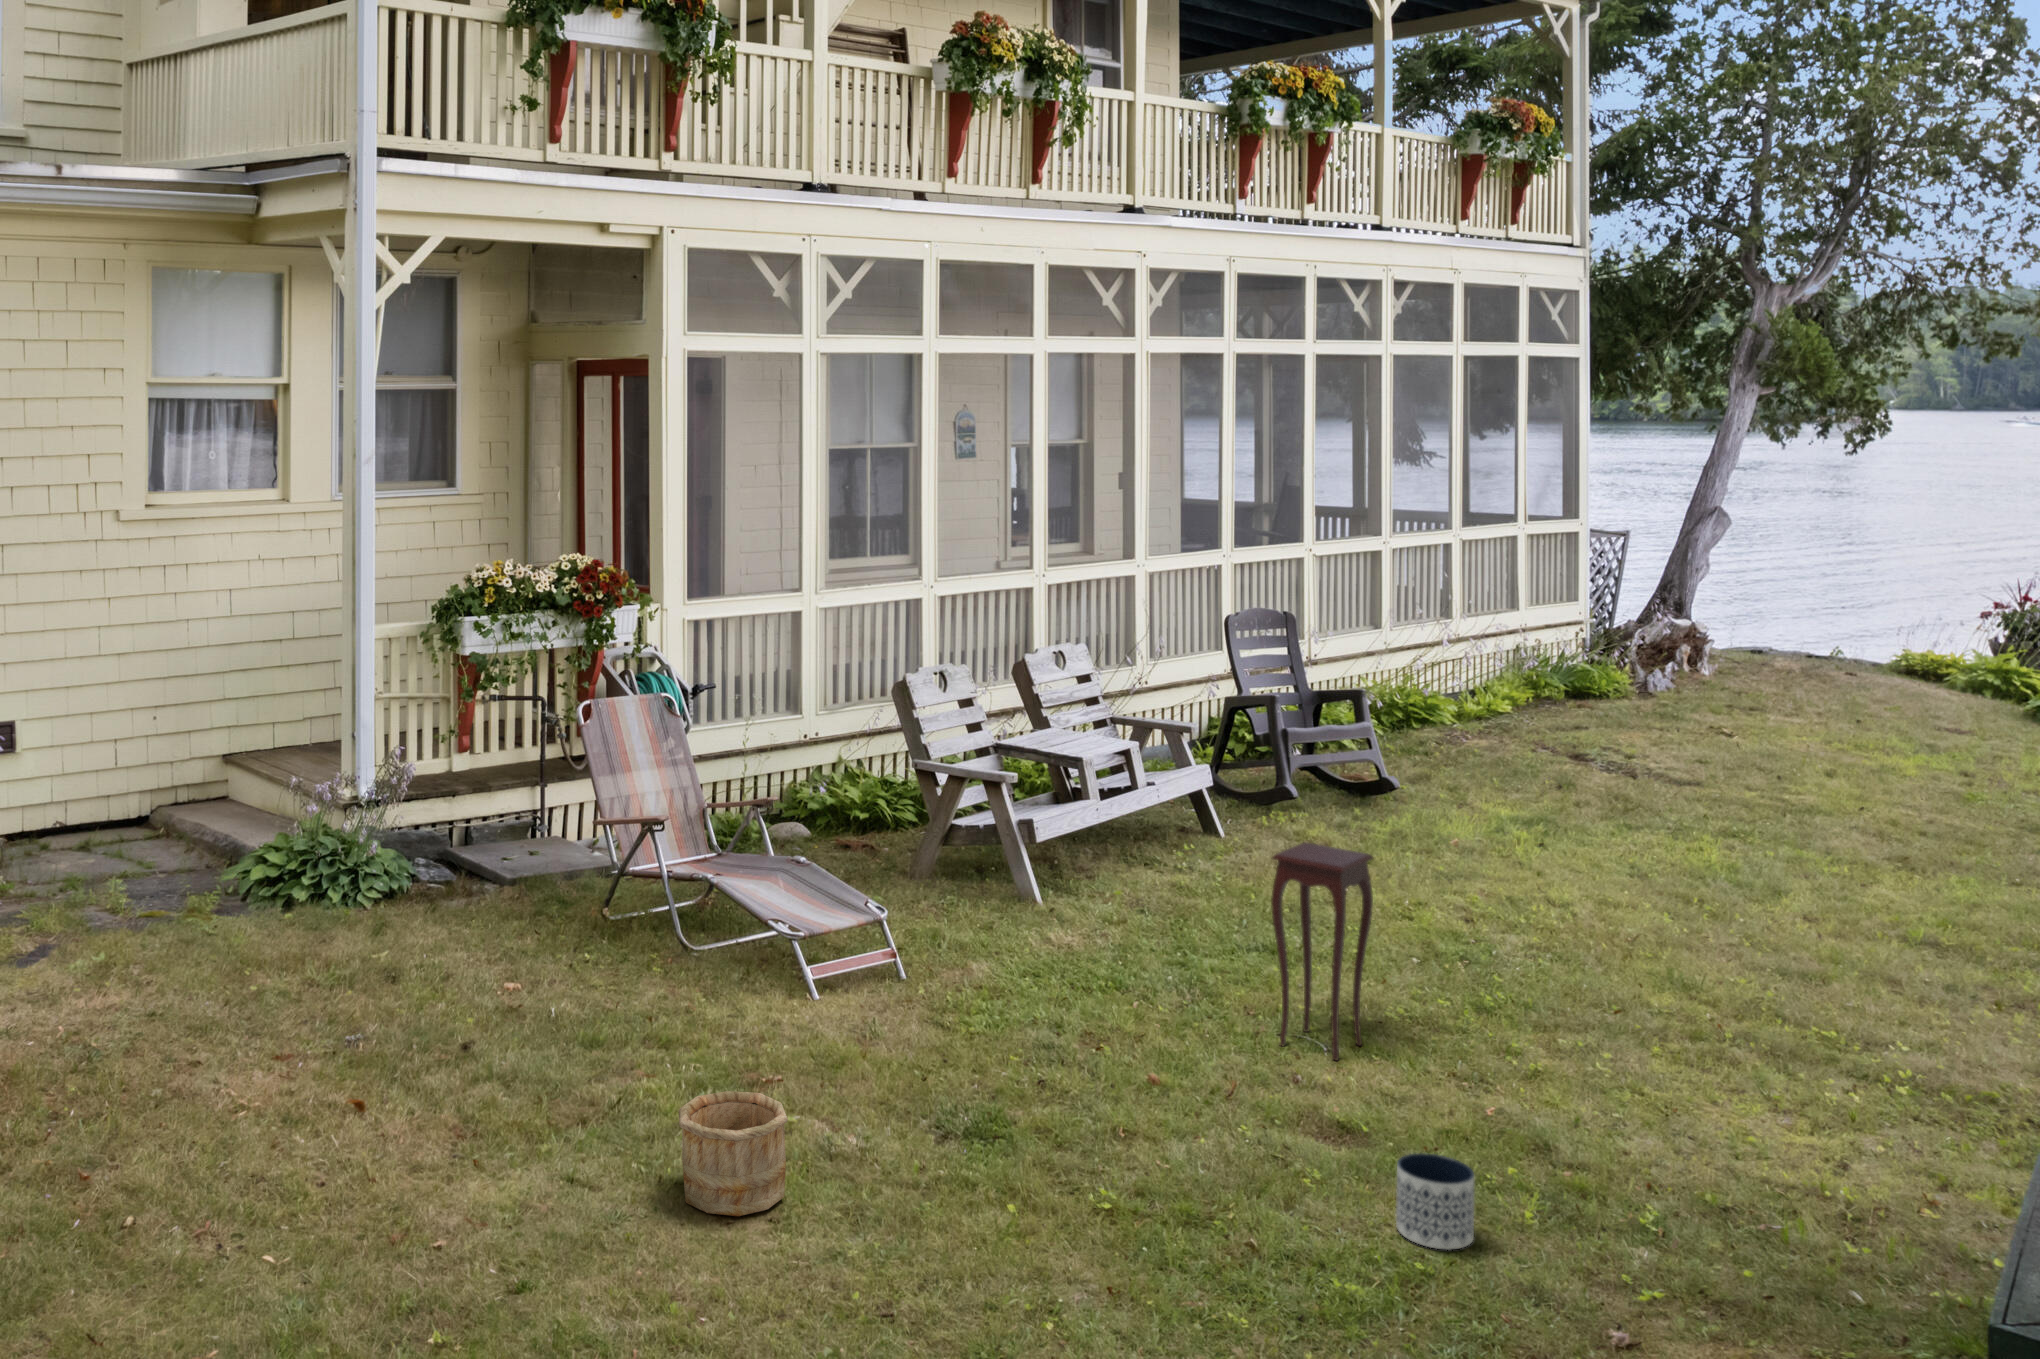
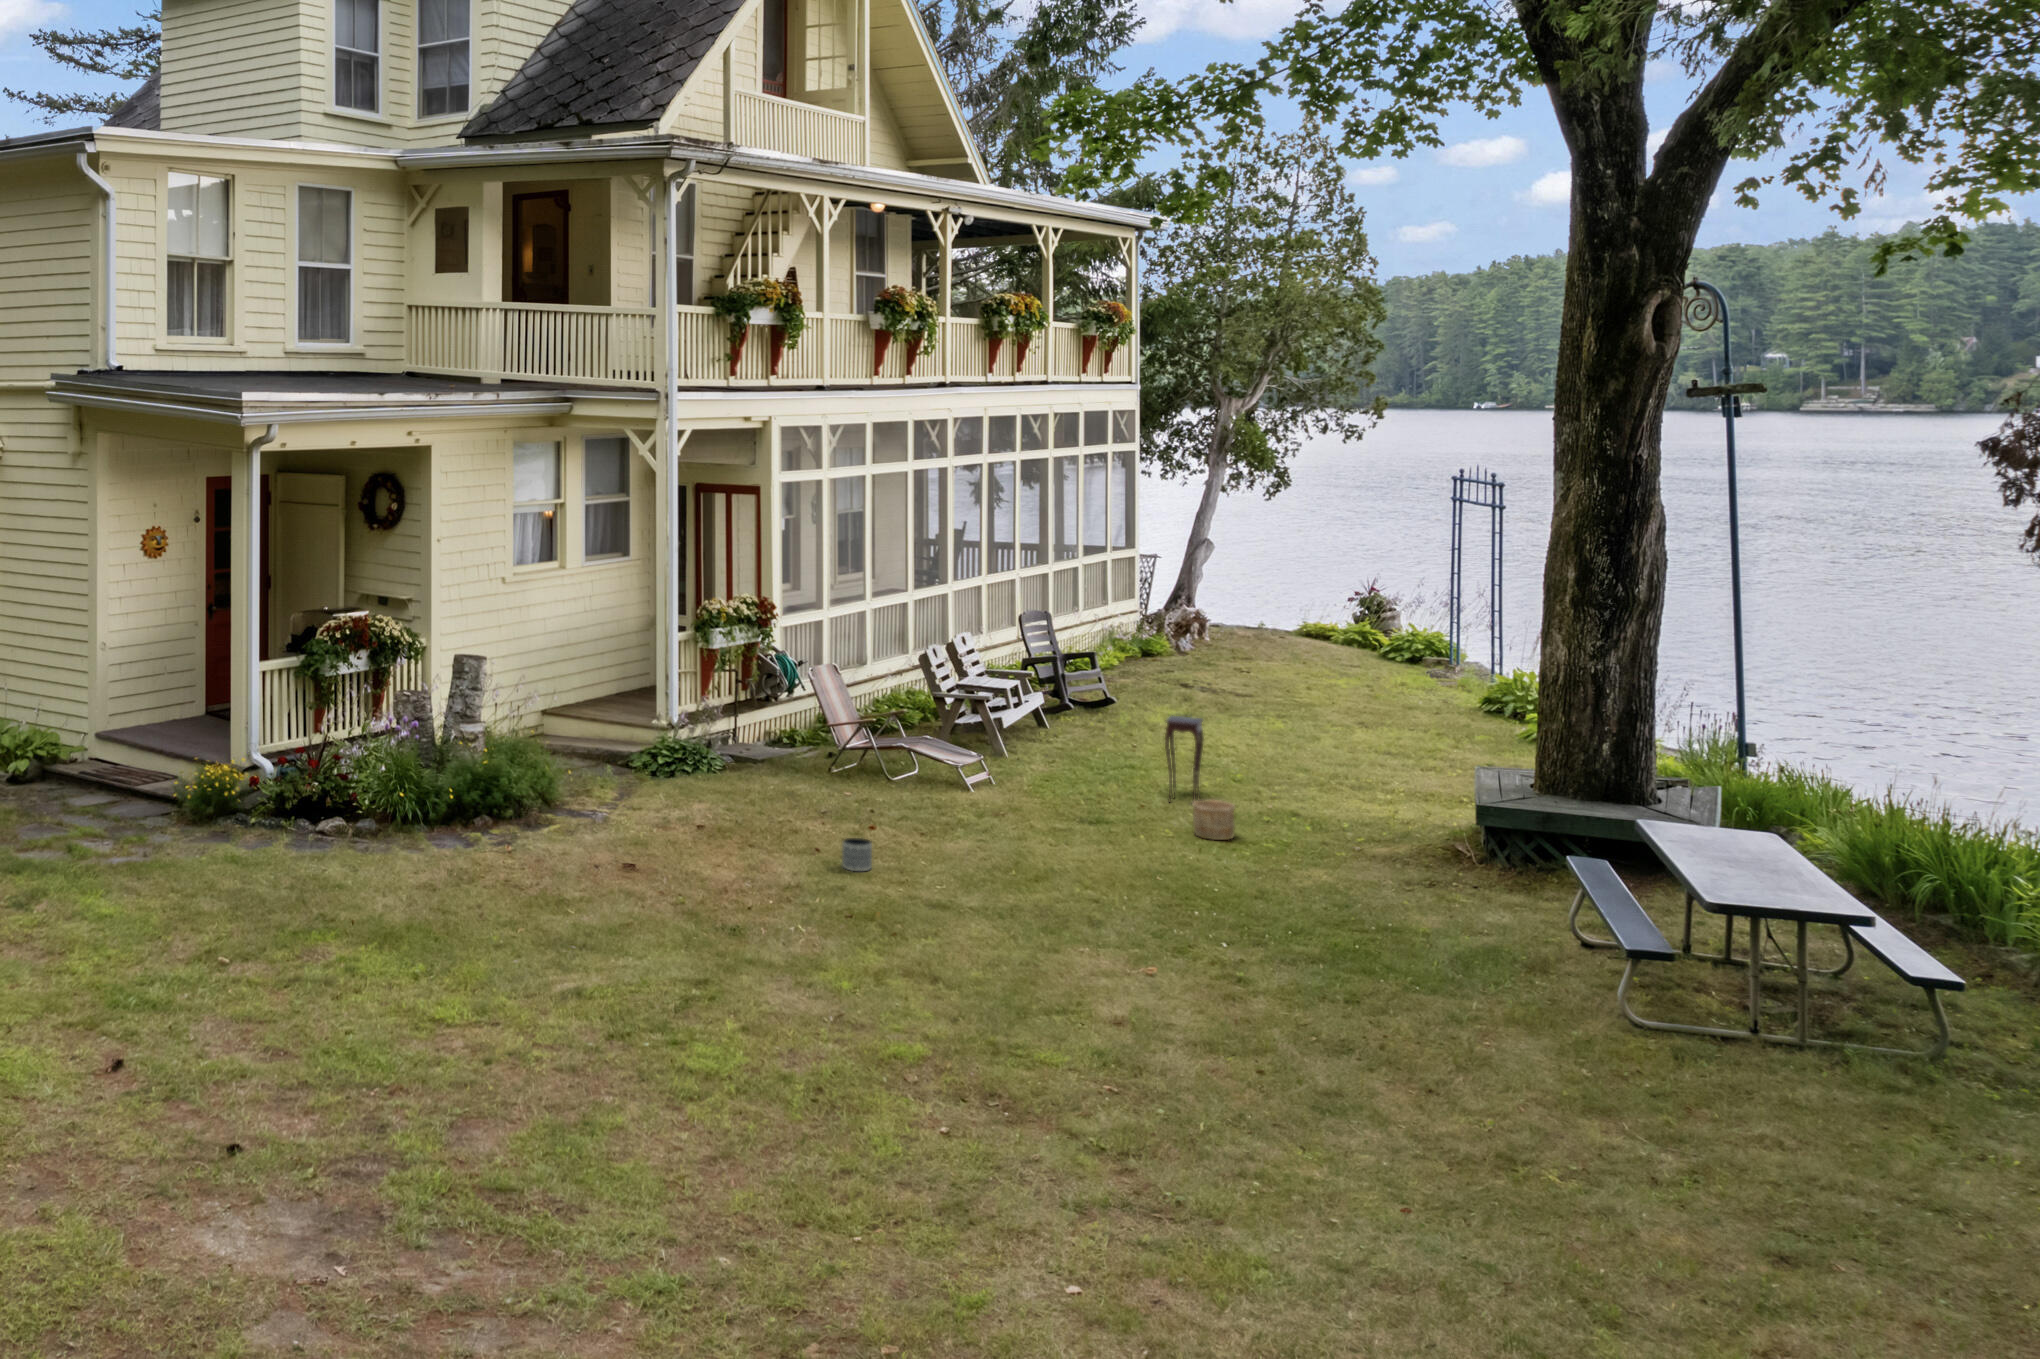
wooden bucket: present [679,1091,788,1216] -> present [1192,799,1235,840]
planter: present [1396,1153,1474,1250] -> present [842,838,872,871]

